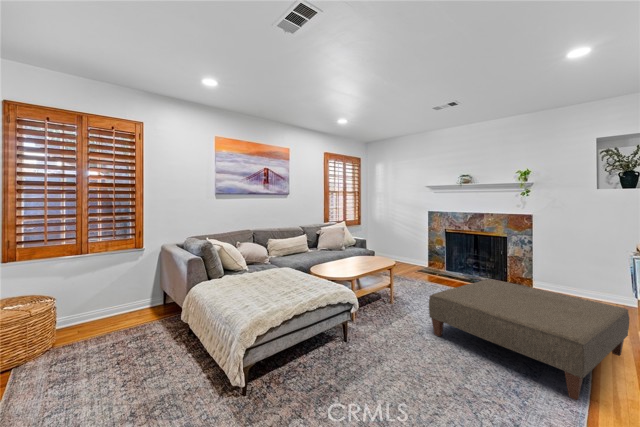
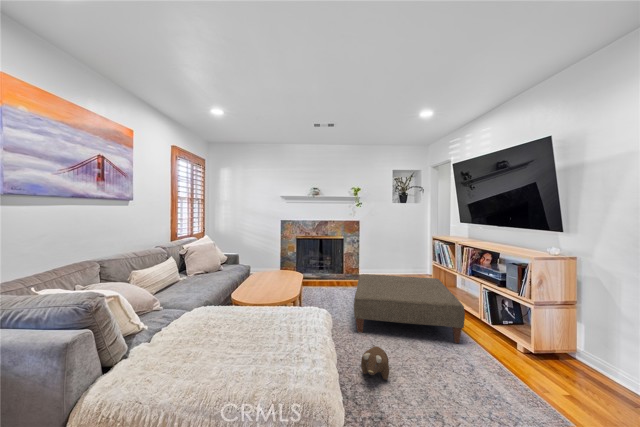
plush toy: none [377,338,418,374] -> present [361,347,389,380]

